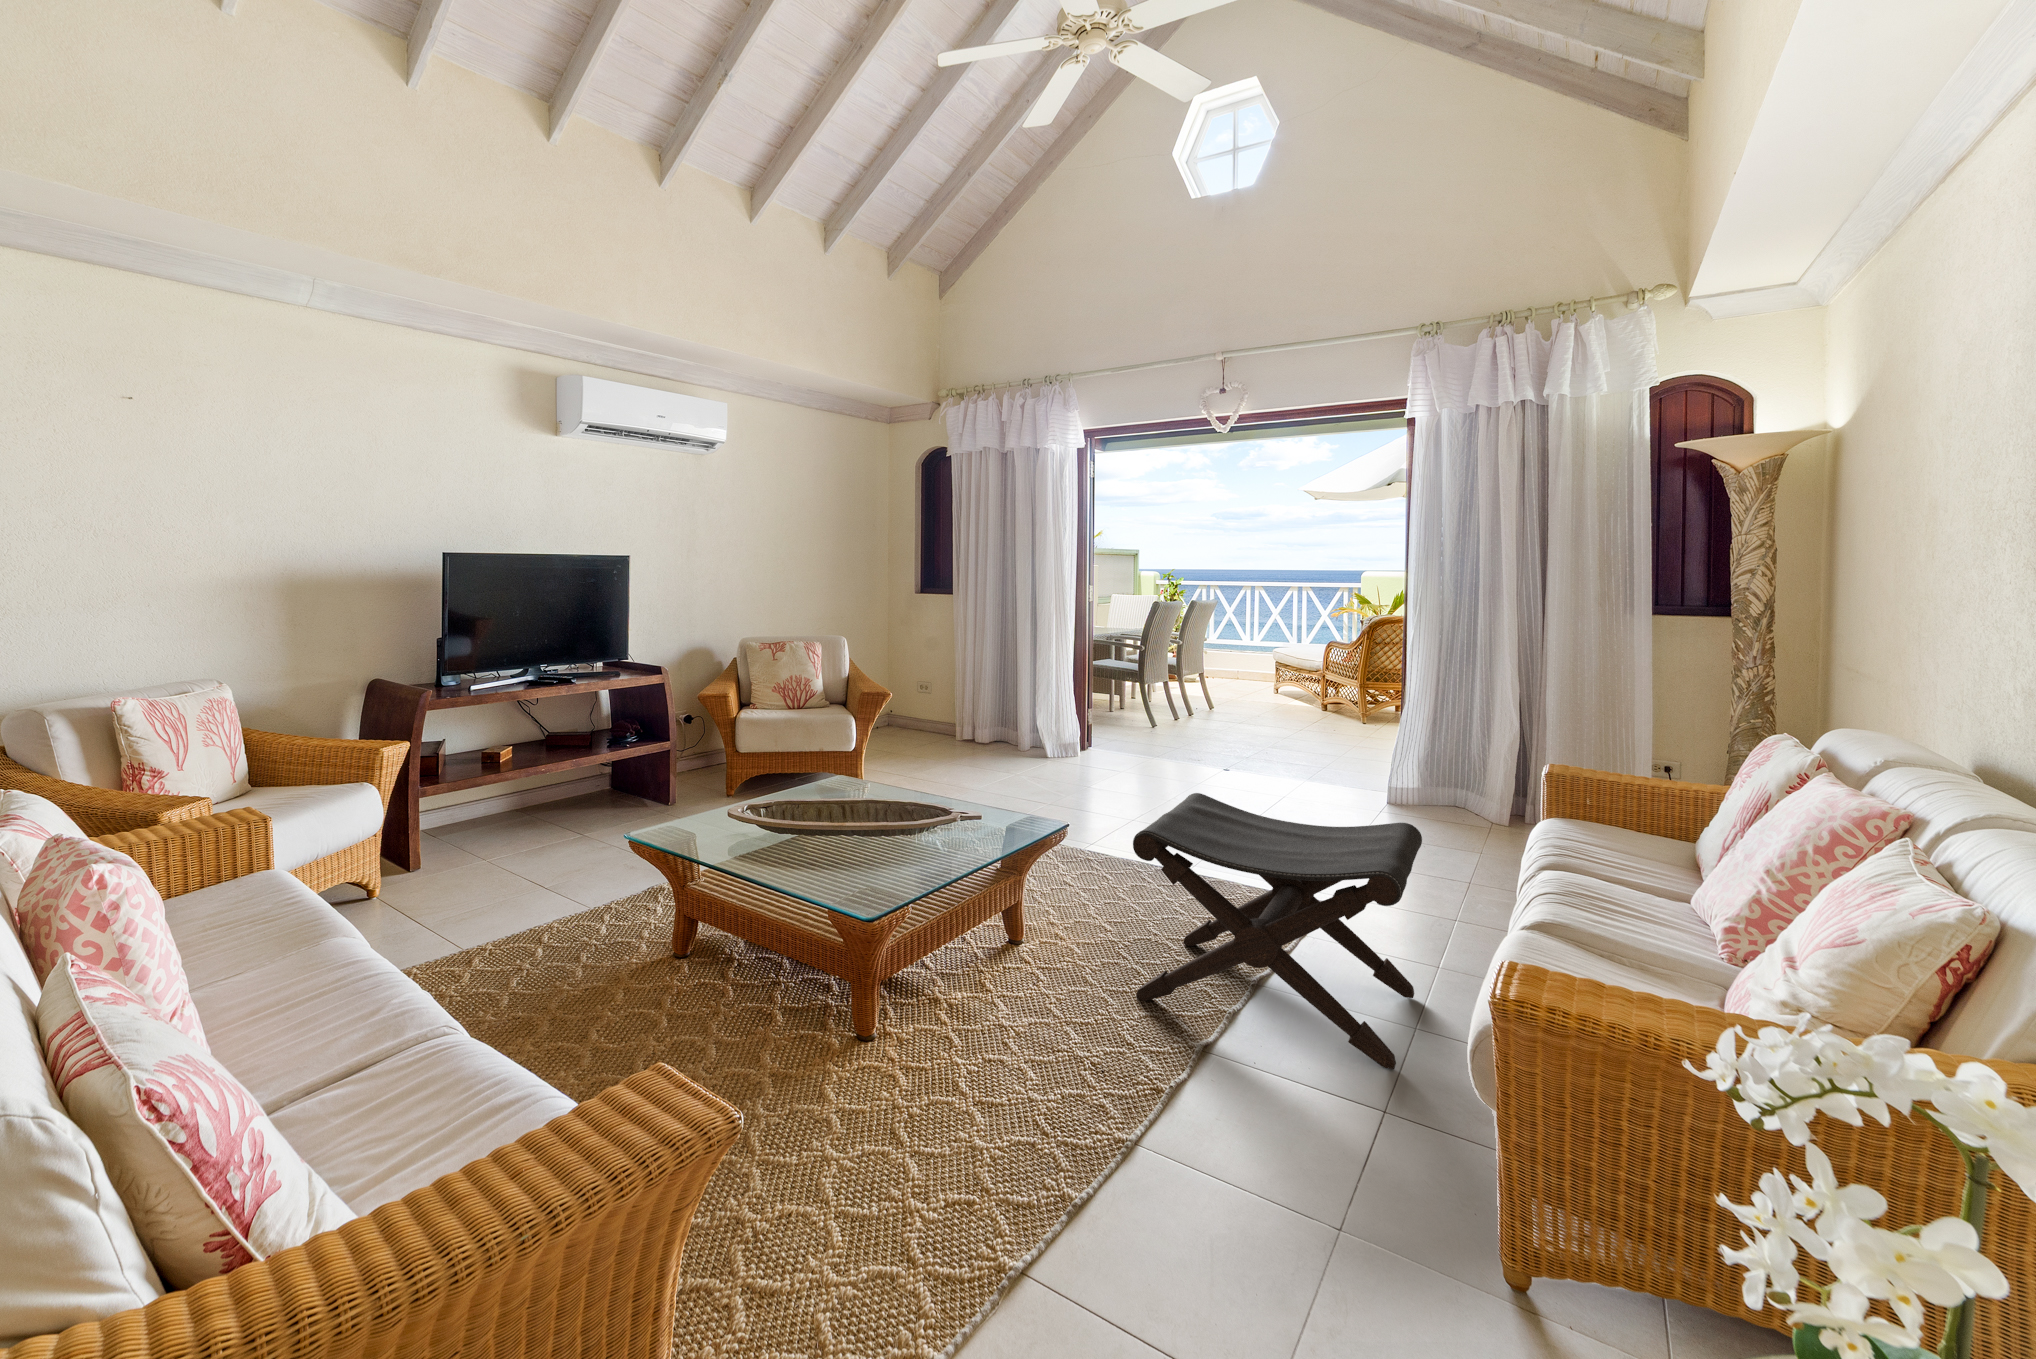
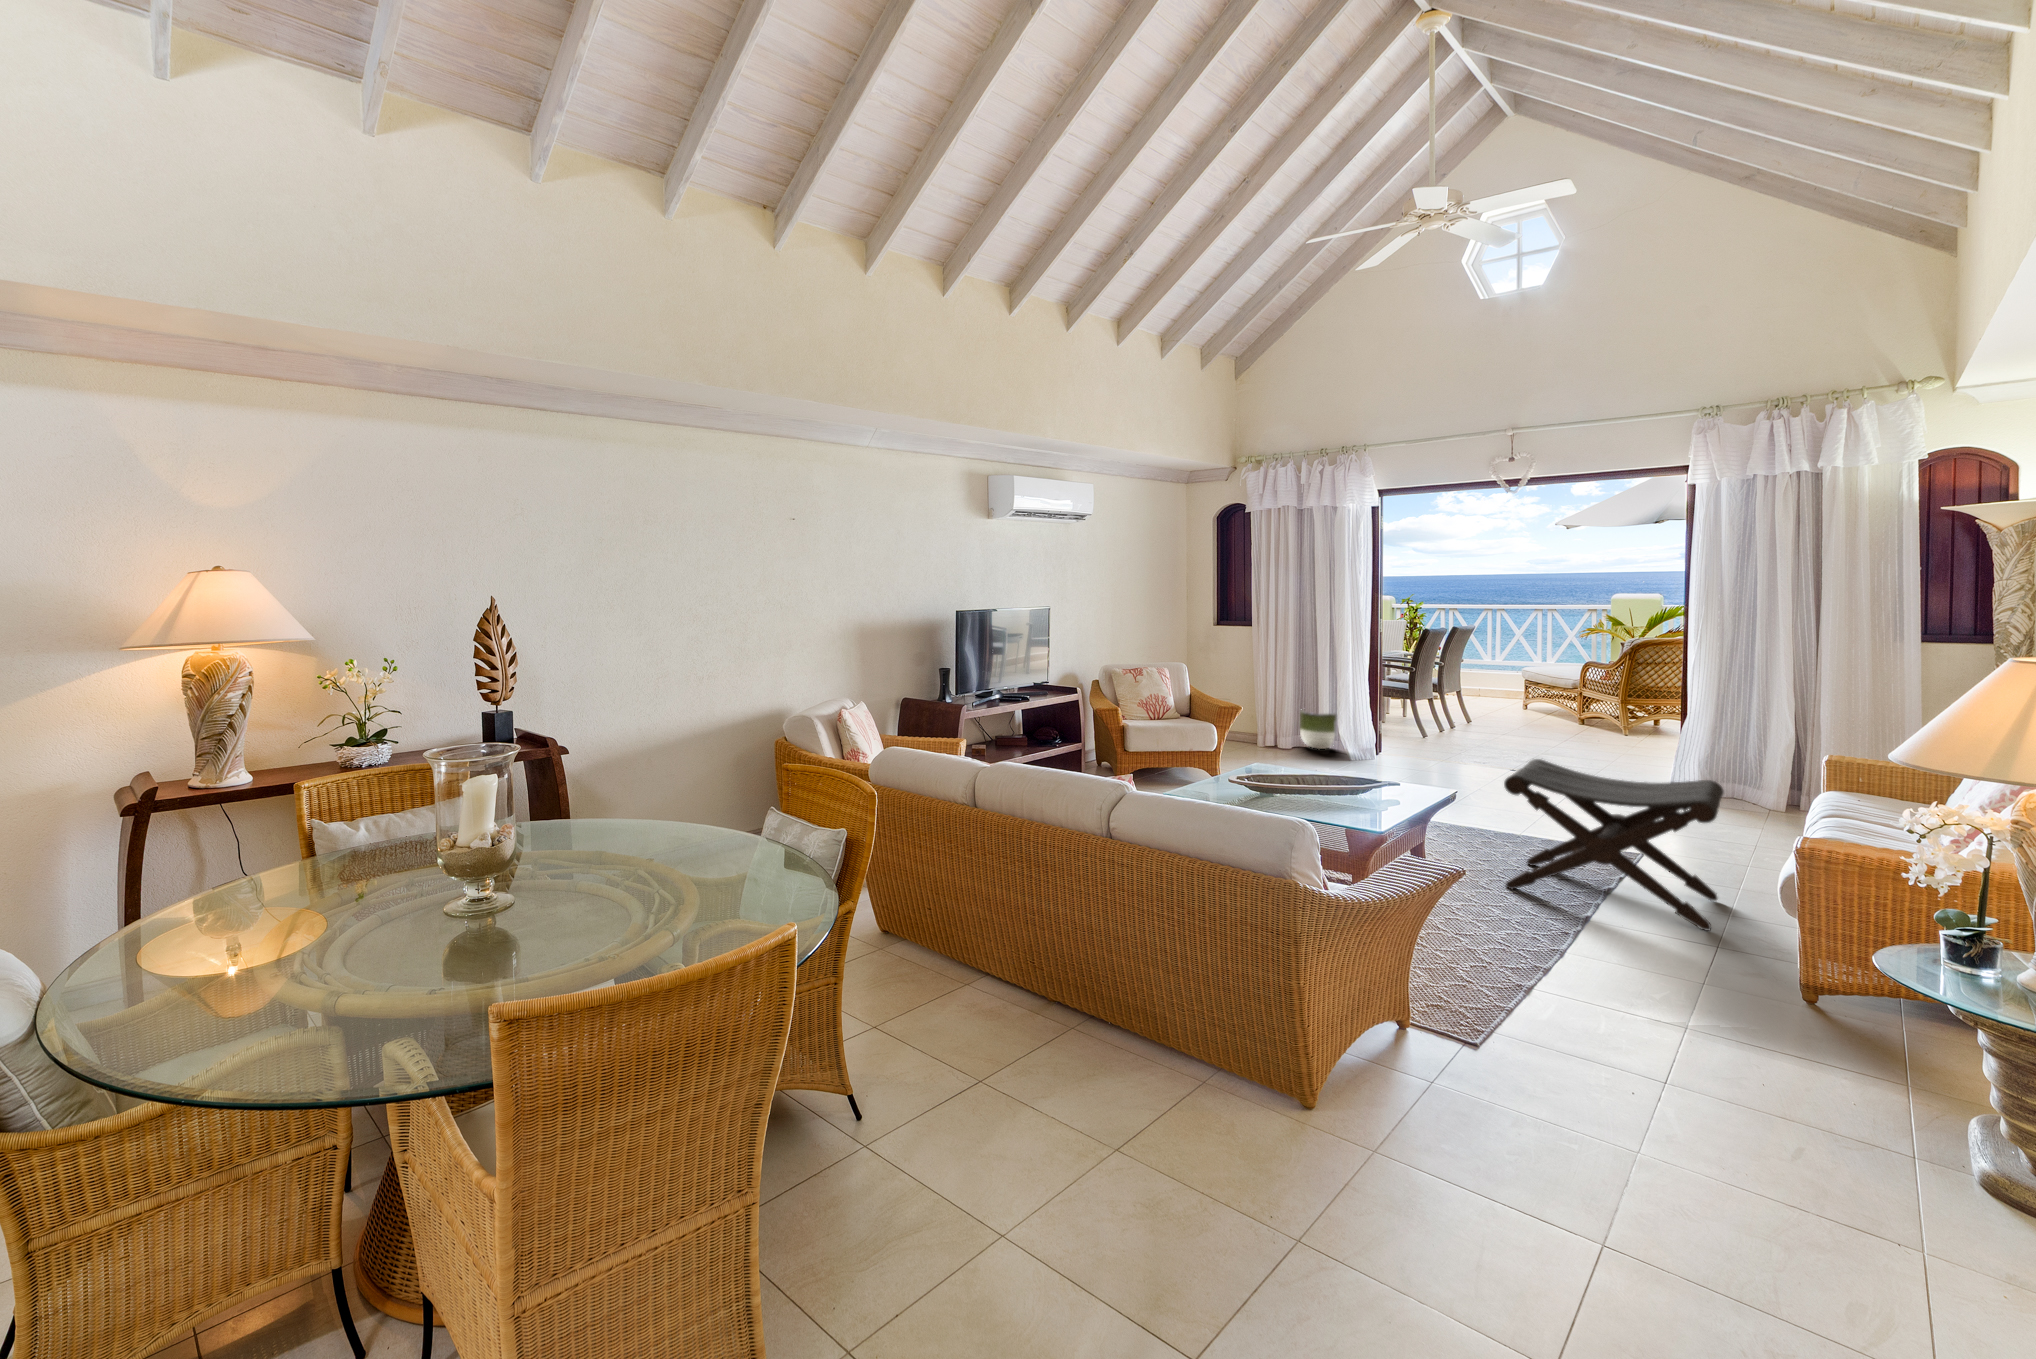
planter: none [994,706,1040,756] -> present [1300,710,1336,749]

